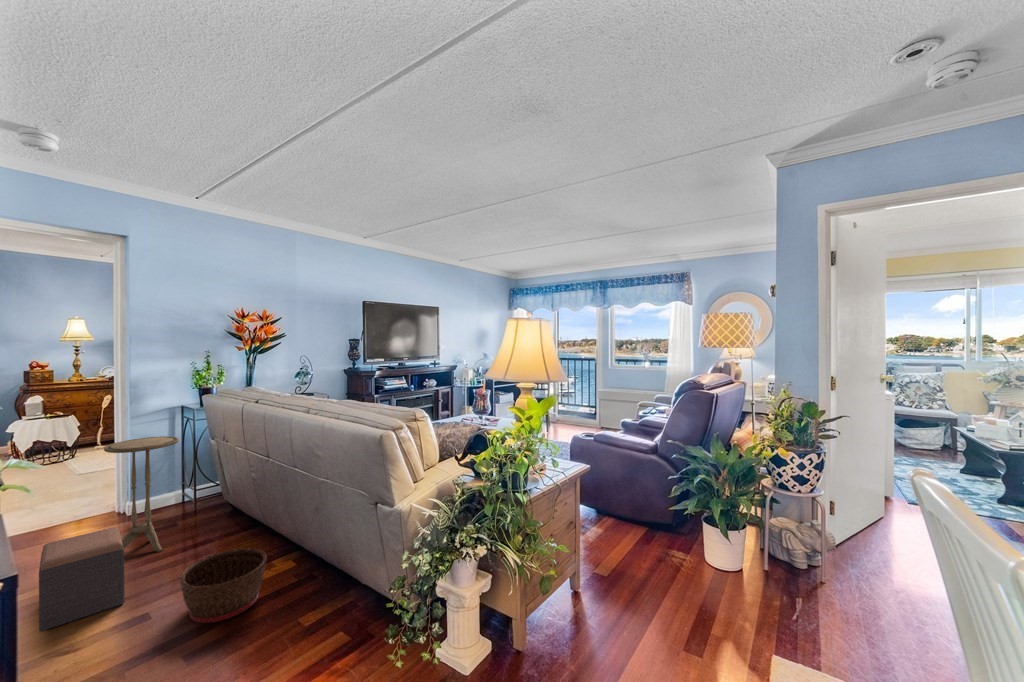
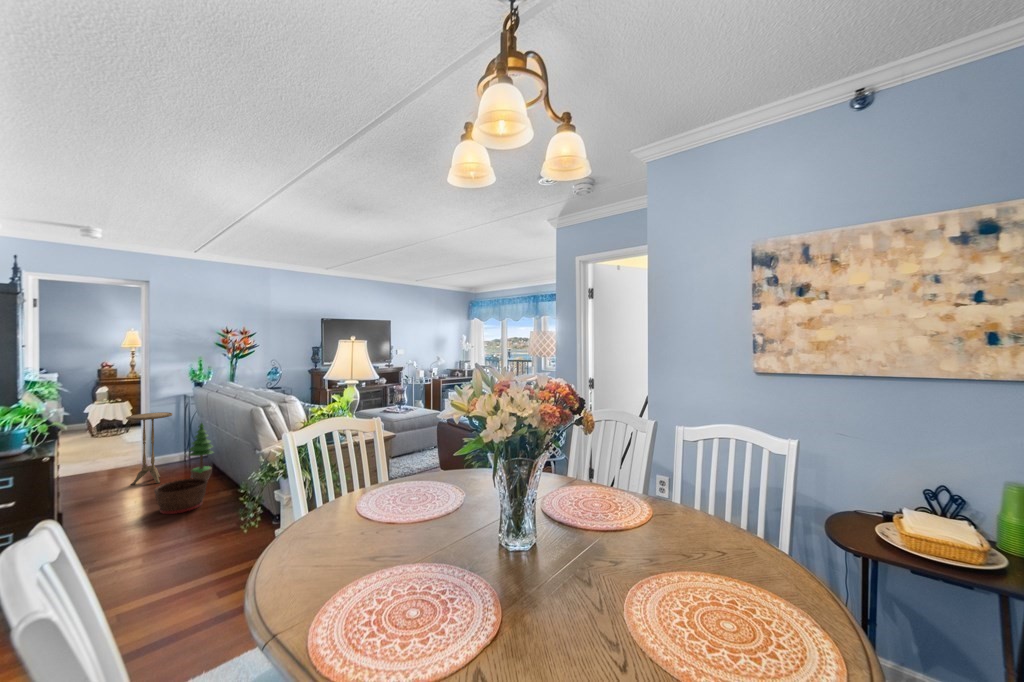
potted tree: none [212,451,254,548] -> present [189,423,213,480]
footstool: present [39,527,125,631] -> none [82,463,130,513]

